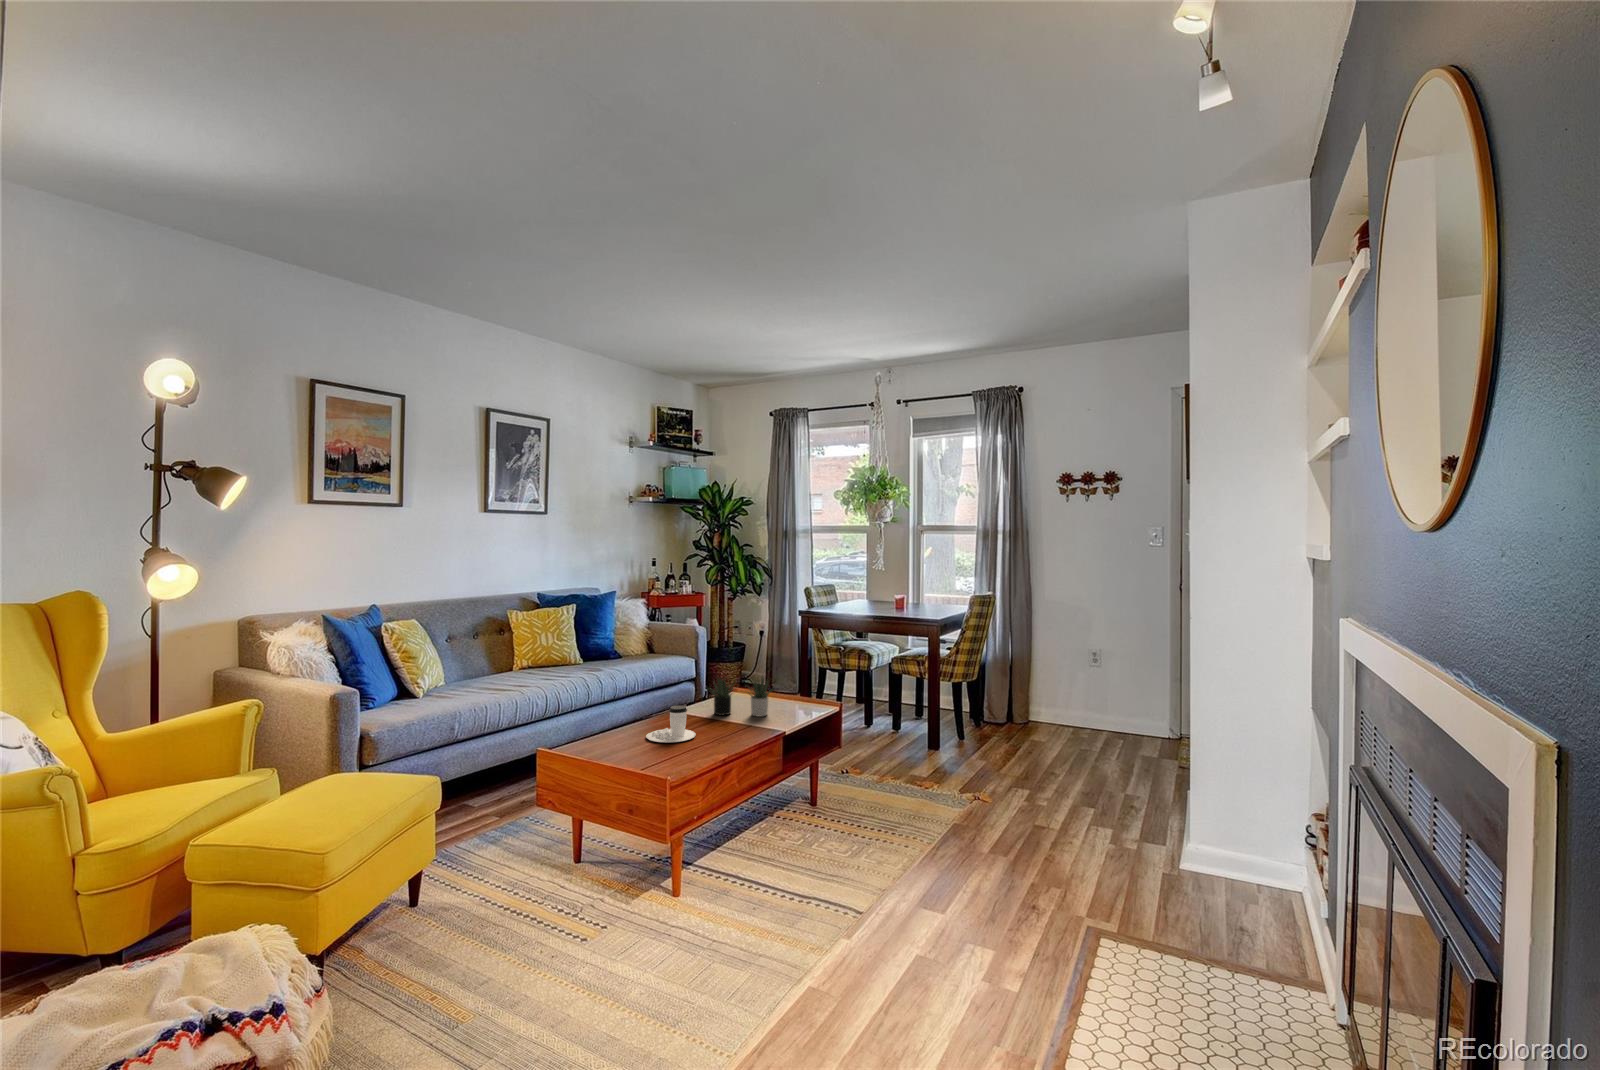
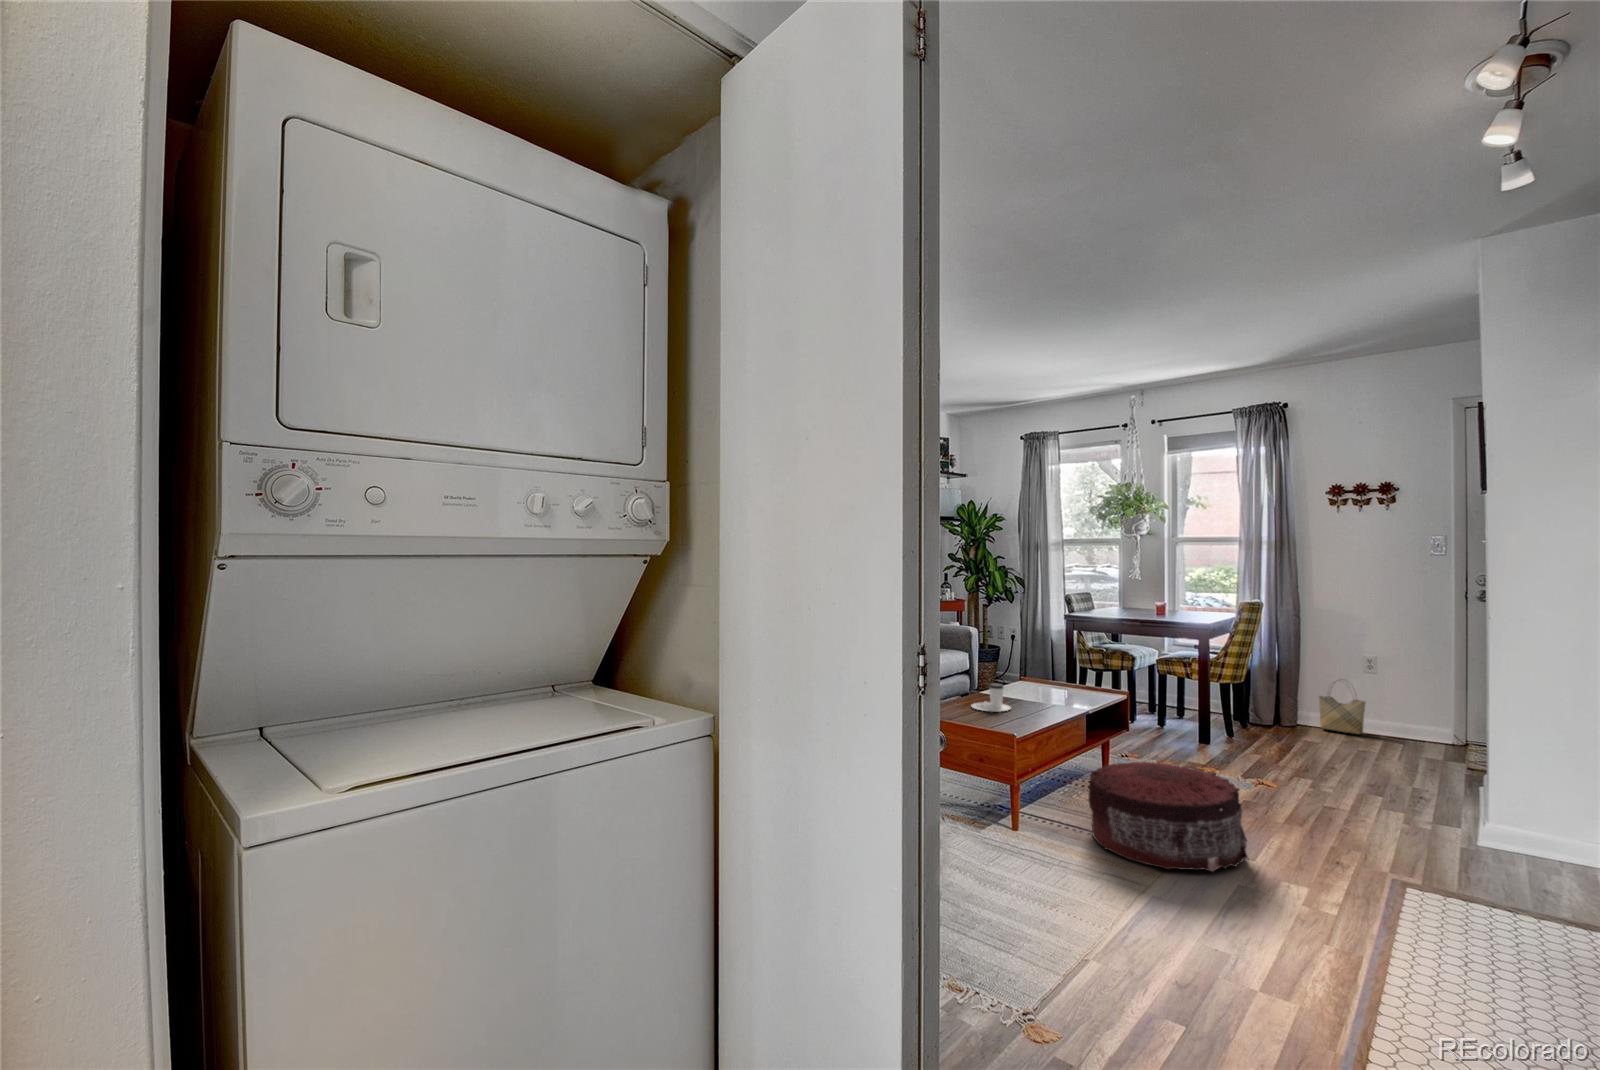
woven basket: none [1047,672,1089,729] -> present [1319,686,1366,734]
succulent plant: present [710,677,773,717] -> none [1006,662,1072,698]
pouf: none [765,793,938,945] -> present [1088,761,1248,871]

